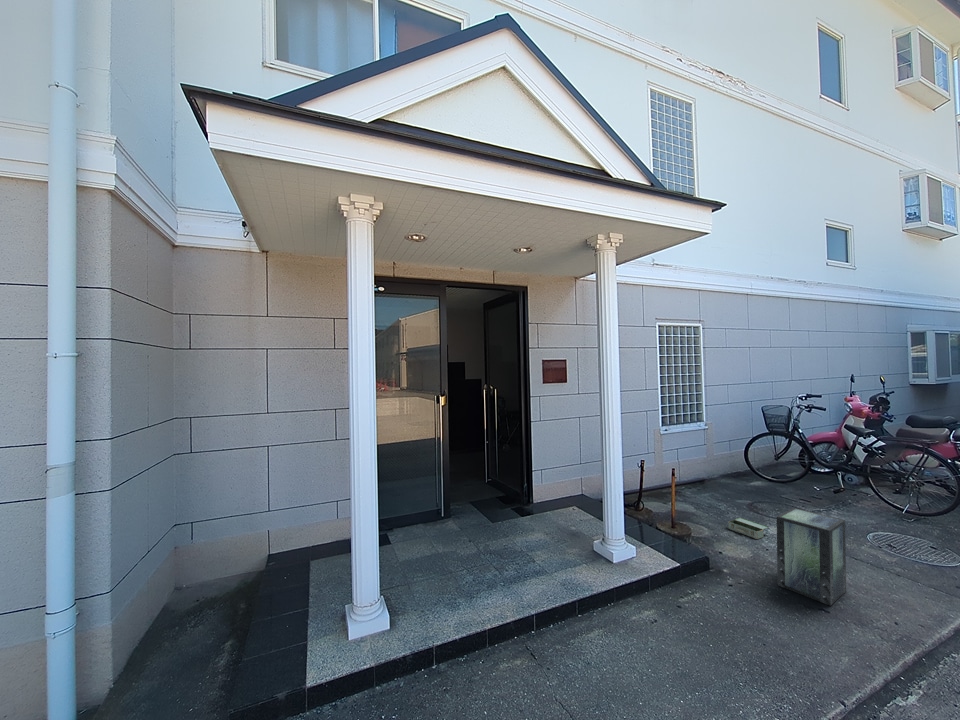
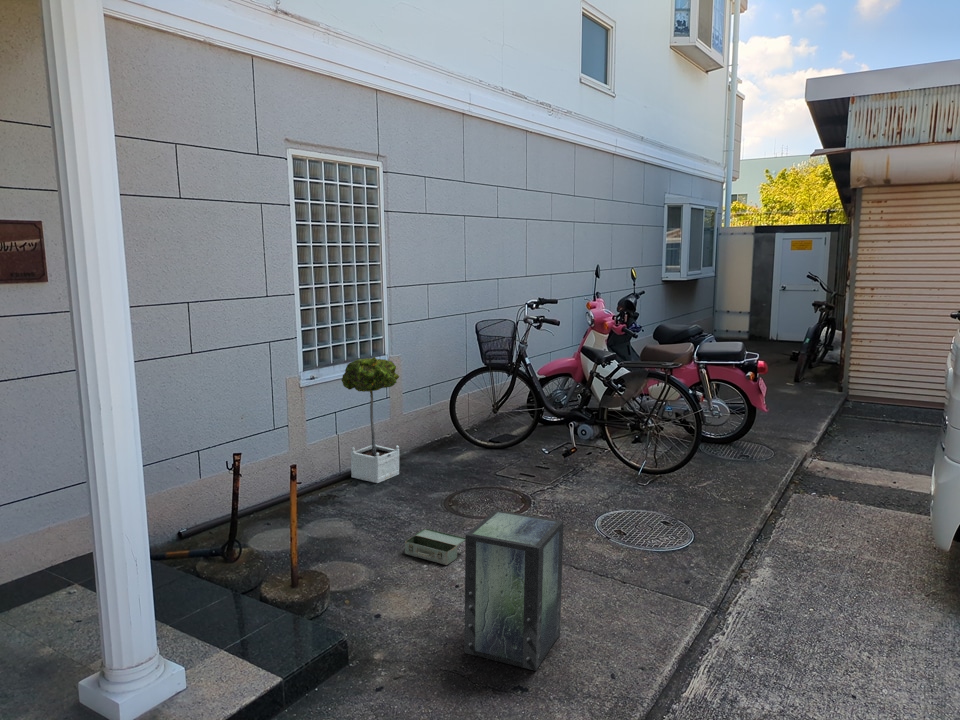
potted tree: none [682,421,716,491] -> present [342,357,400,483]

